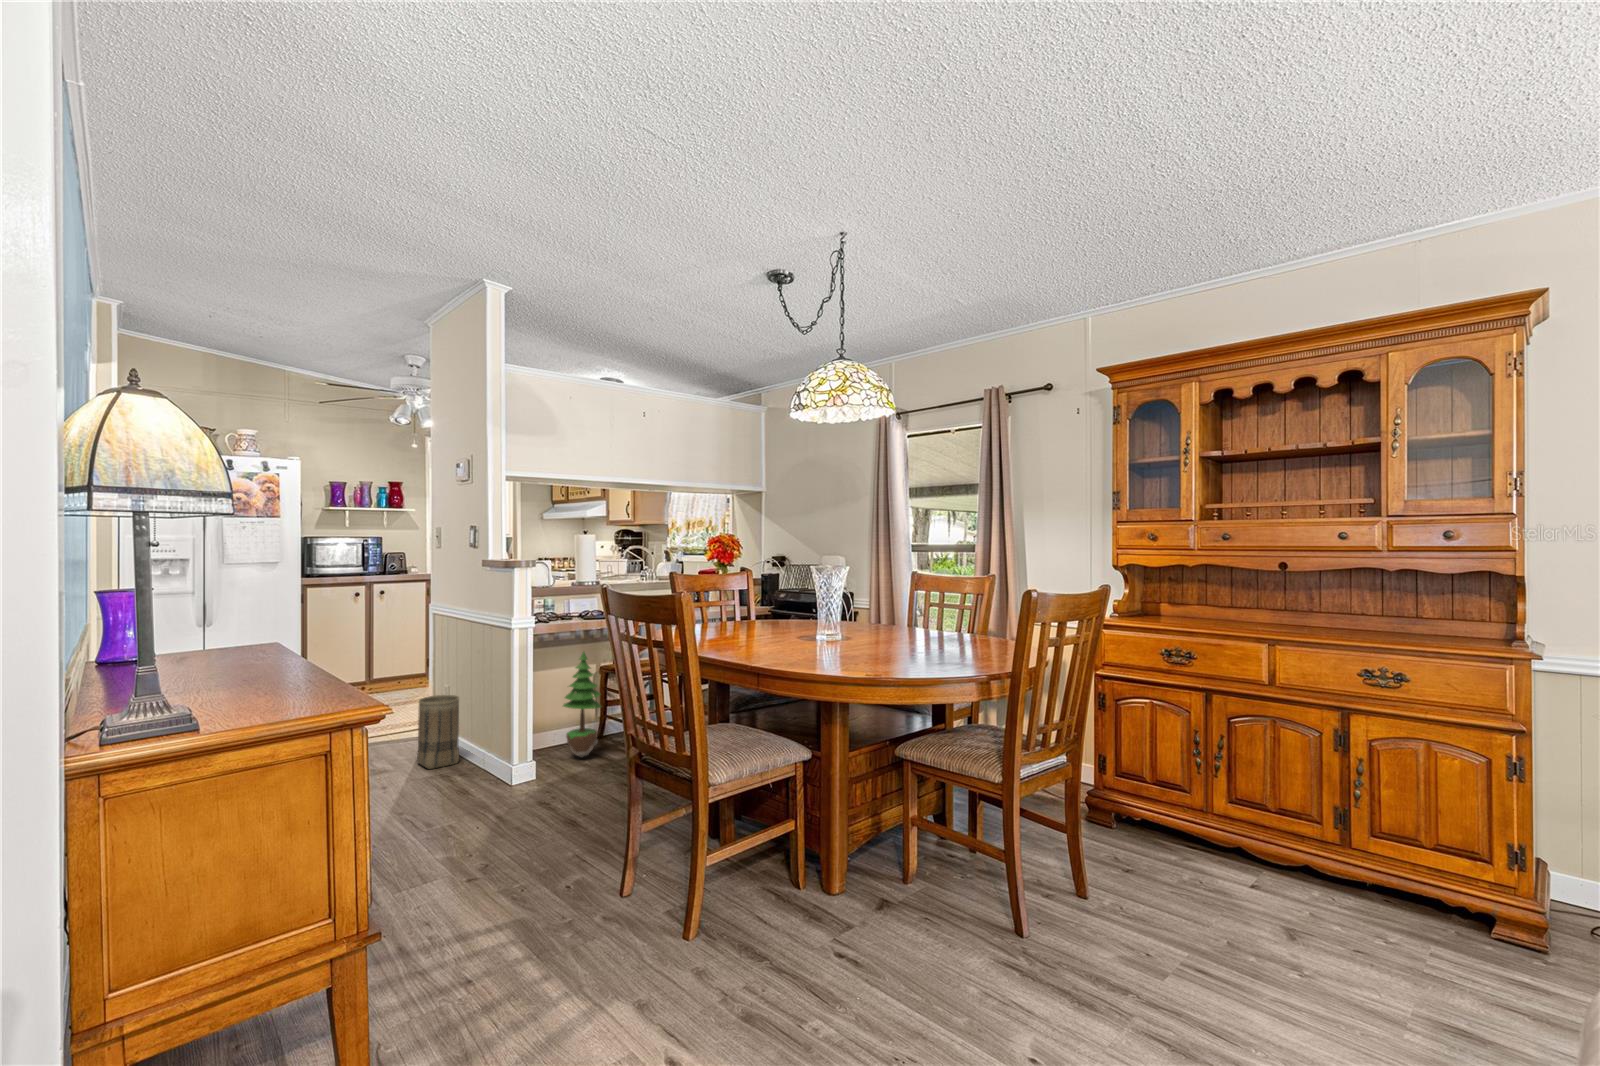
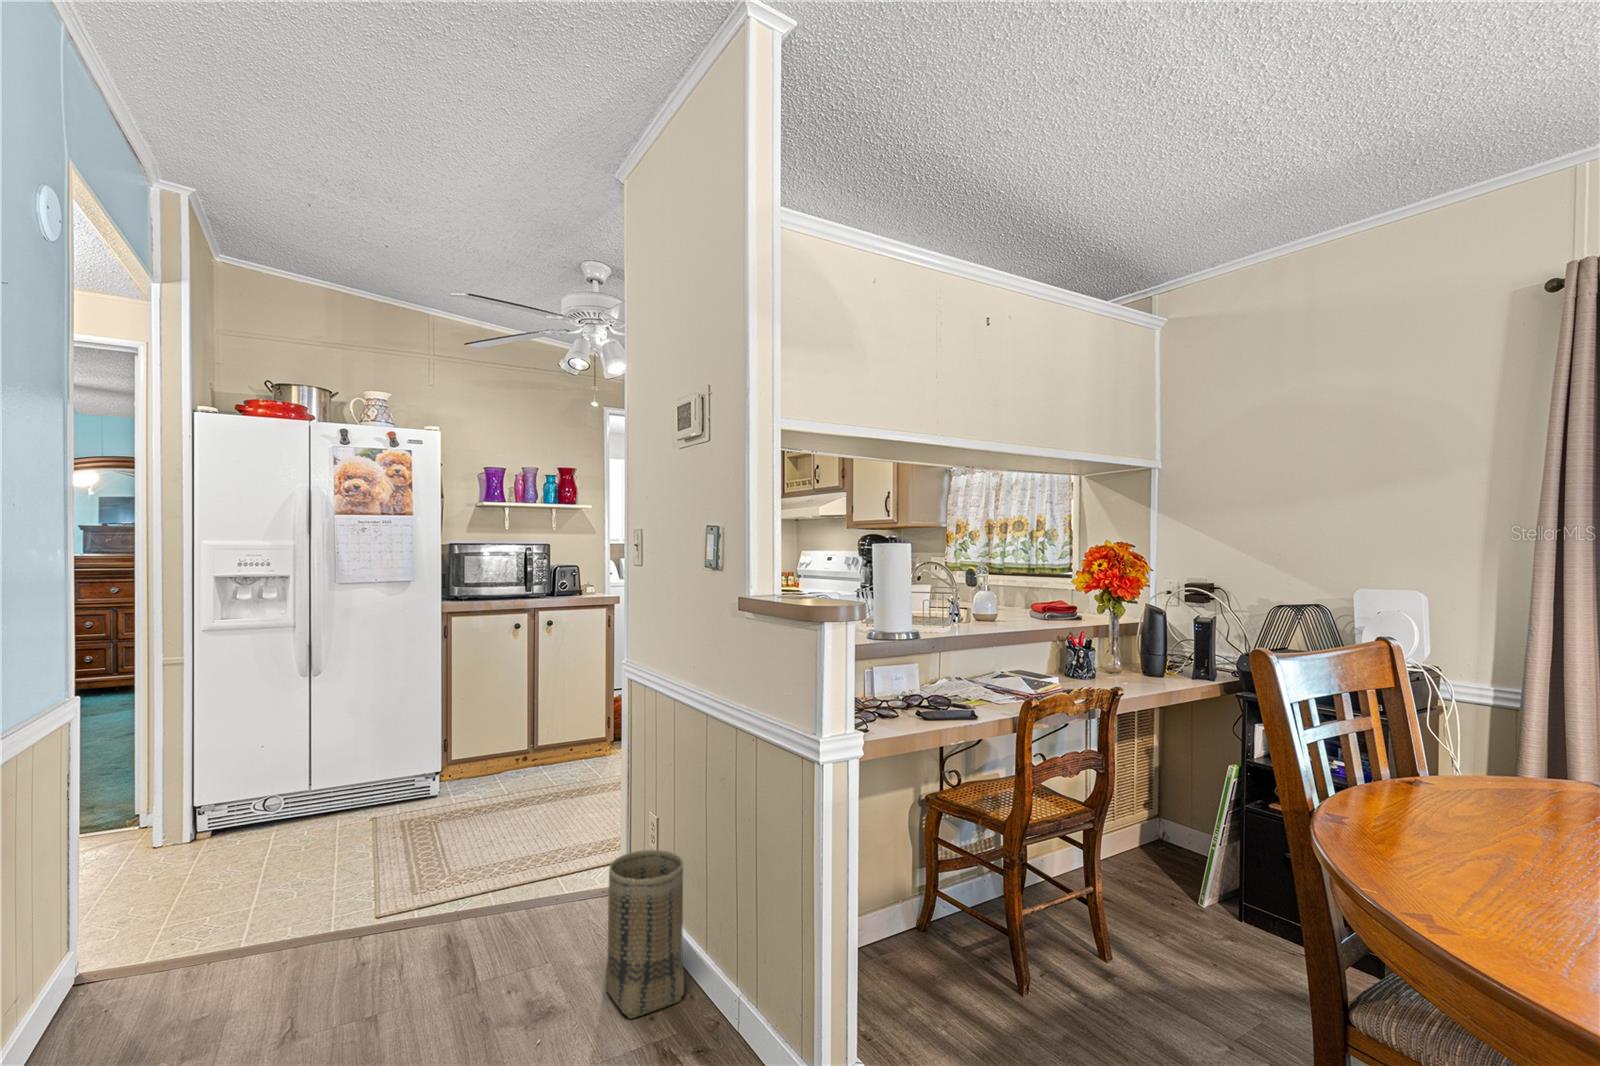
potted tree: present [563,652,601,758] -> none [887,777,969,1007]

